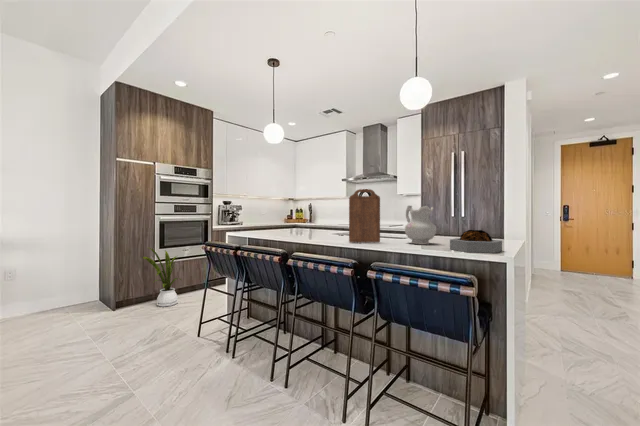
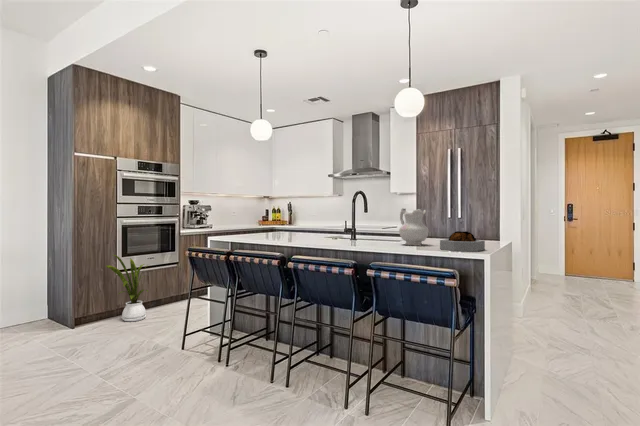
cutting board: present [349,189,380,243] -> none [346,193,376,245]

